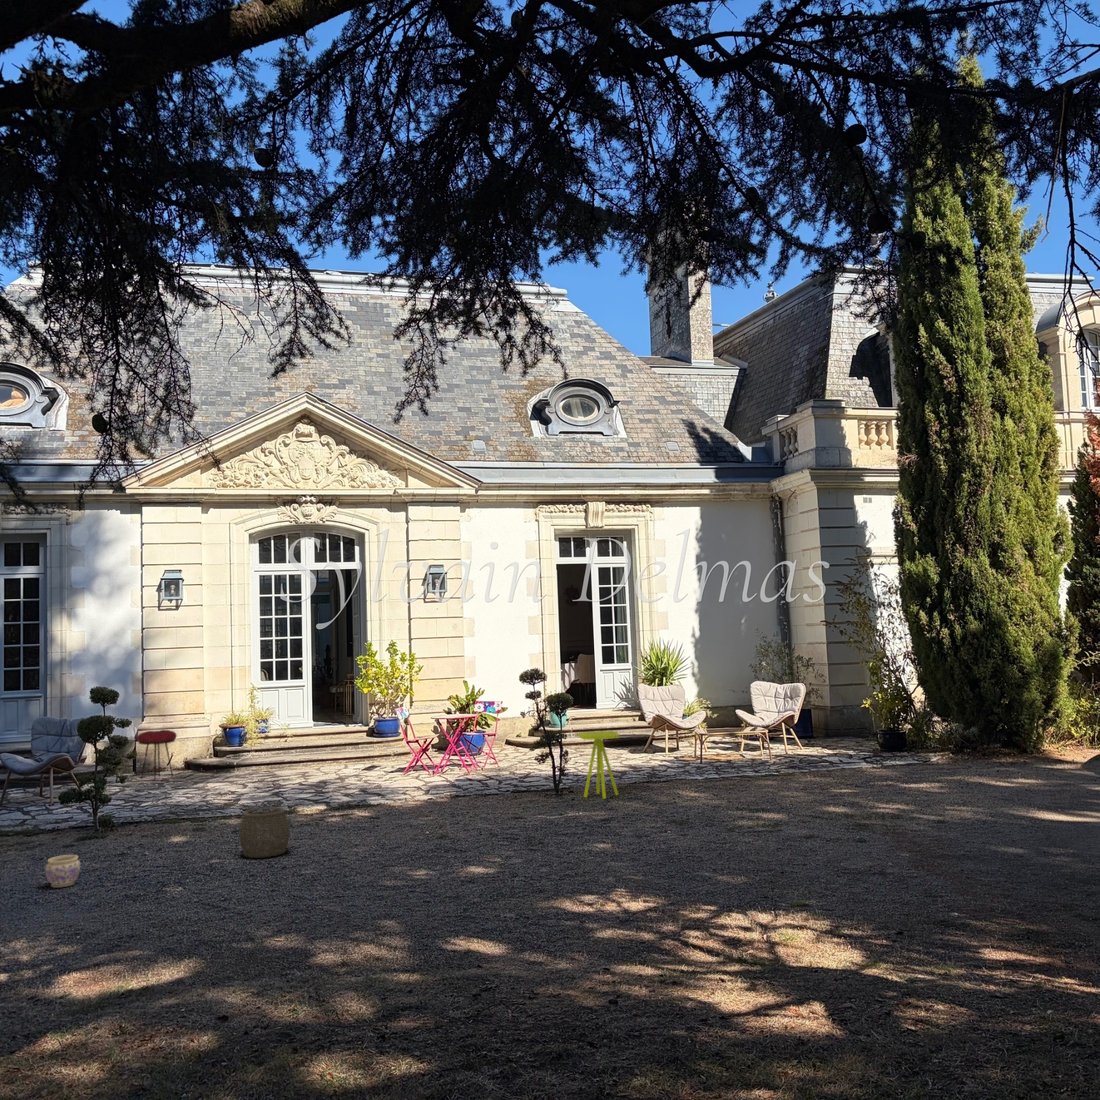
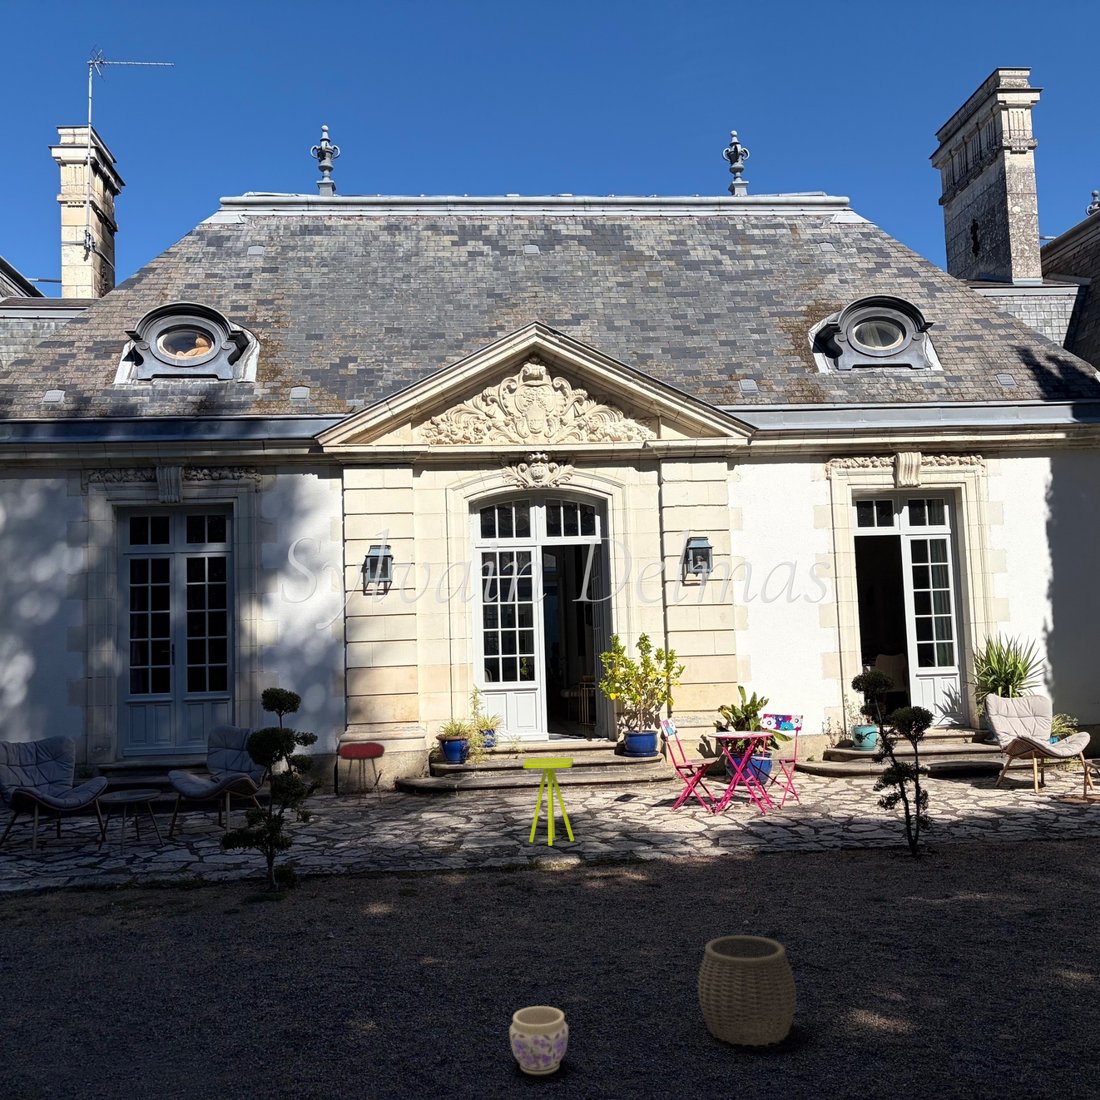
side table: present [578,731,619,799] -> present [523,758,574,846]
woven basket: present [239,807,290,858] -> present [698,935,796,1046]
planter: present [45,855,81,888] -> present [509,1006,568,1076]

